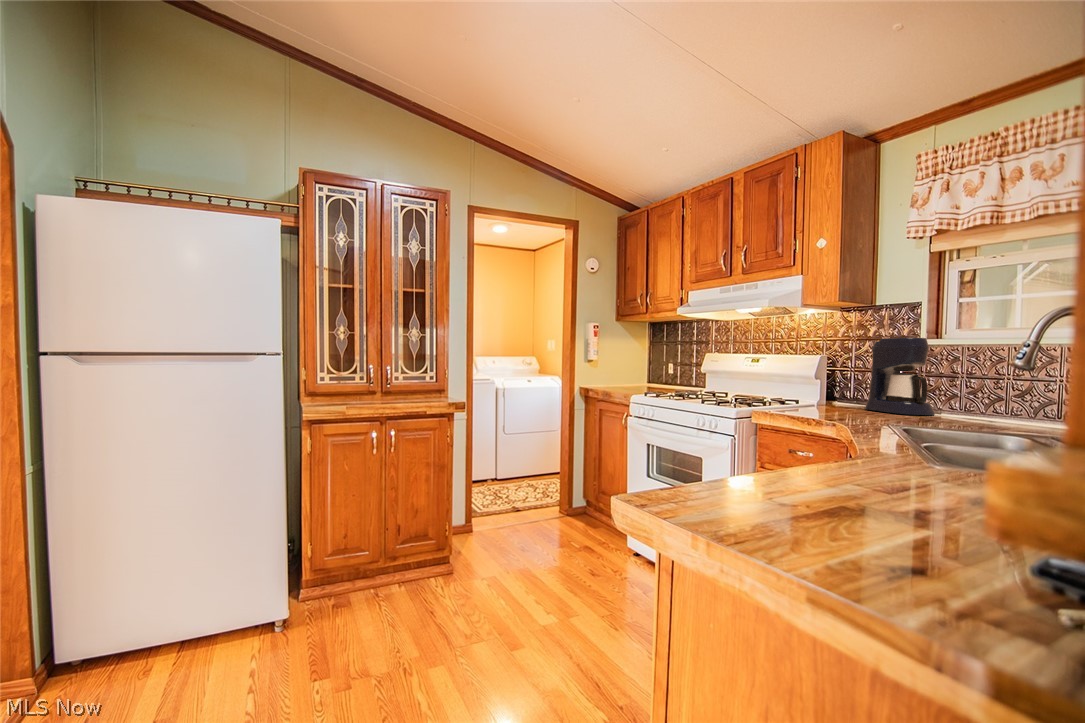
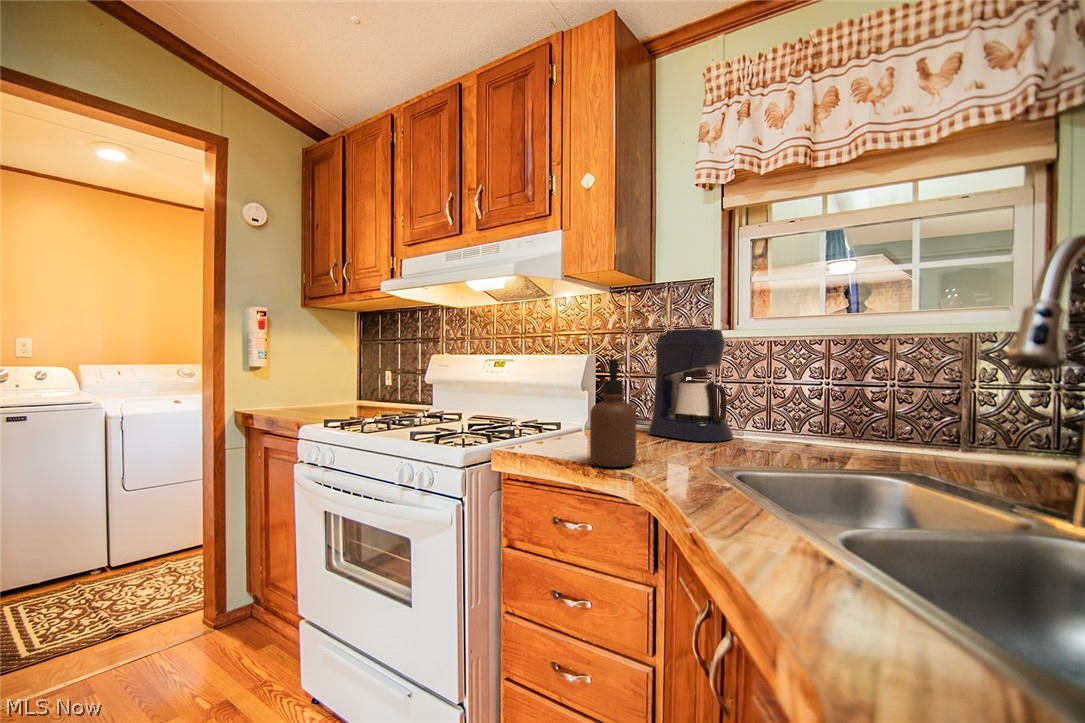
soap dispenser: none [811,356,842,418] -> present [590,359,637,467]

